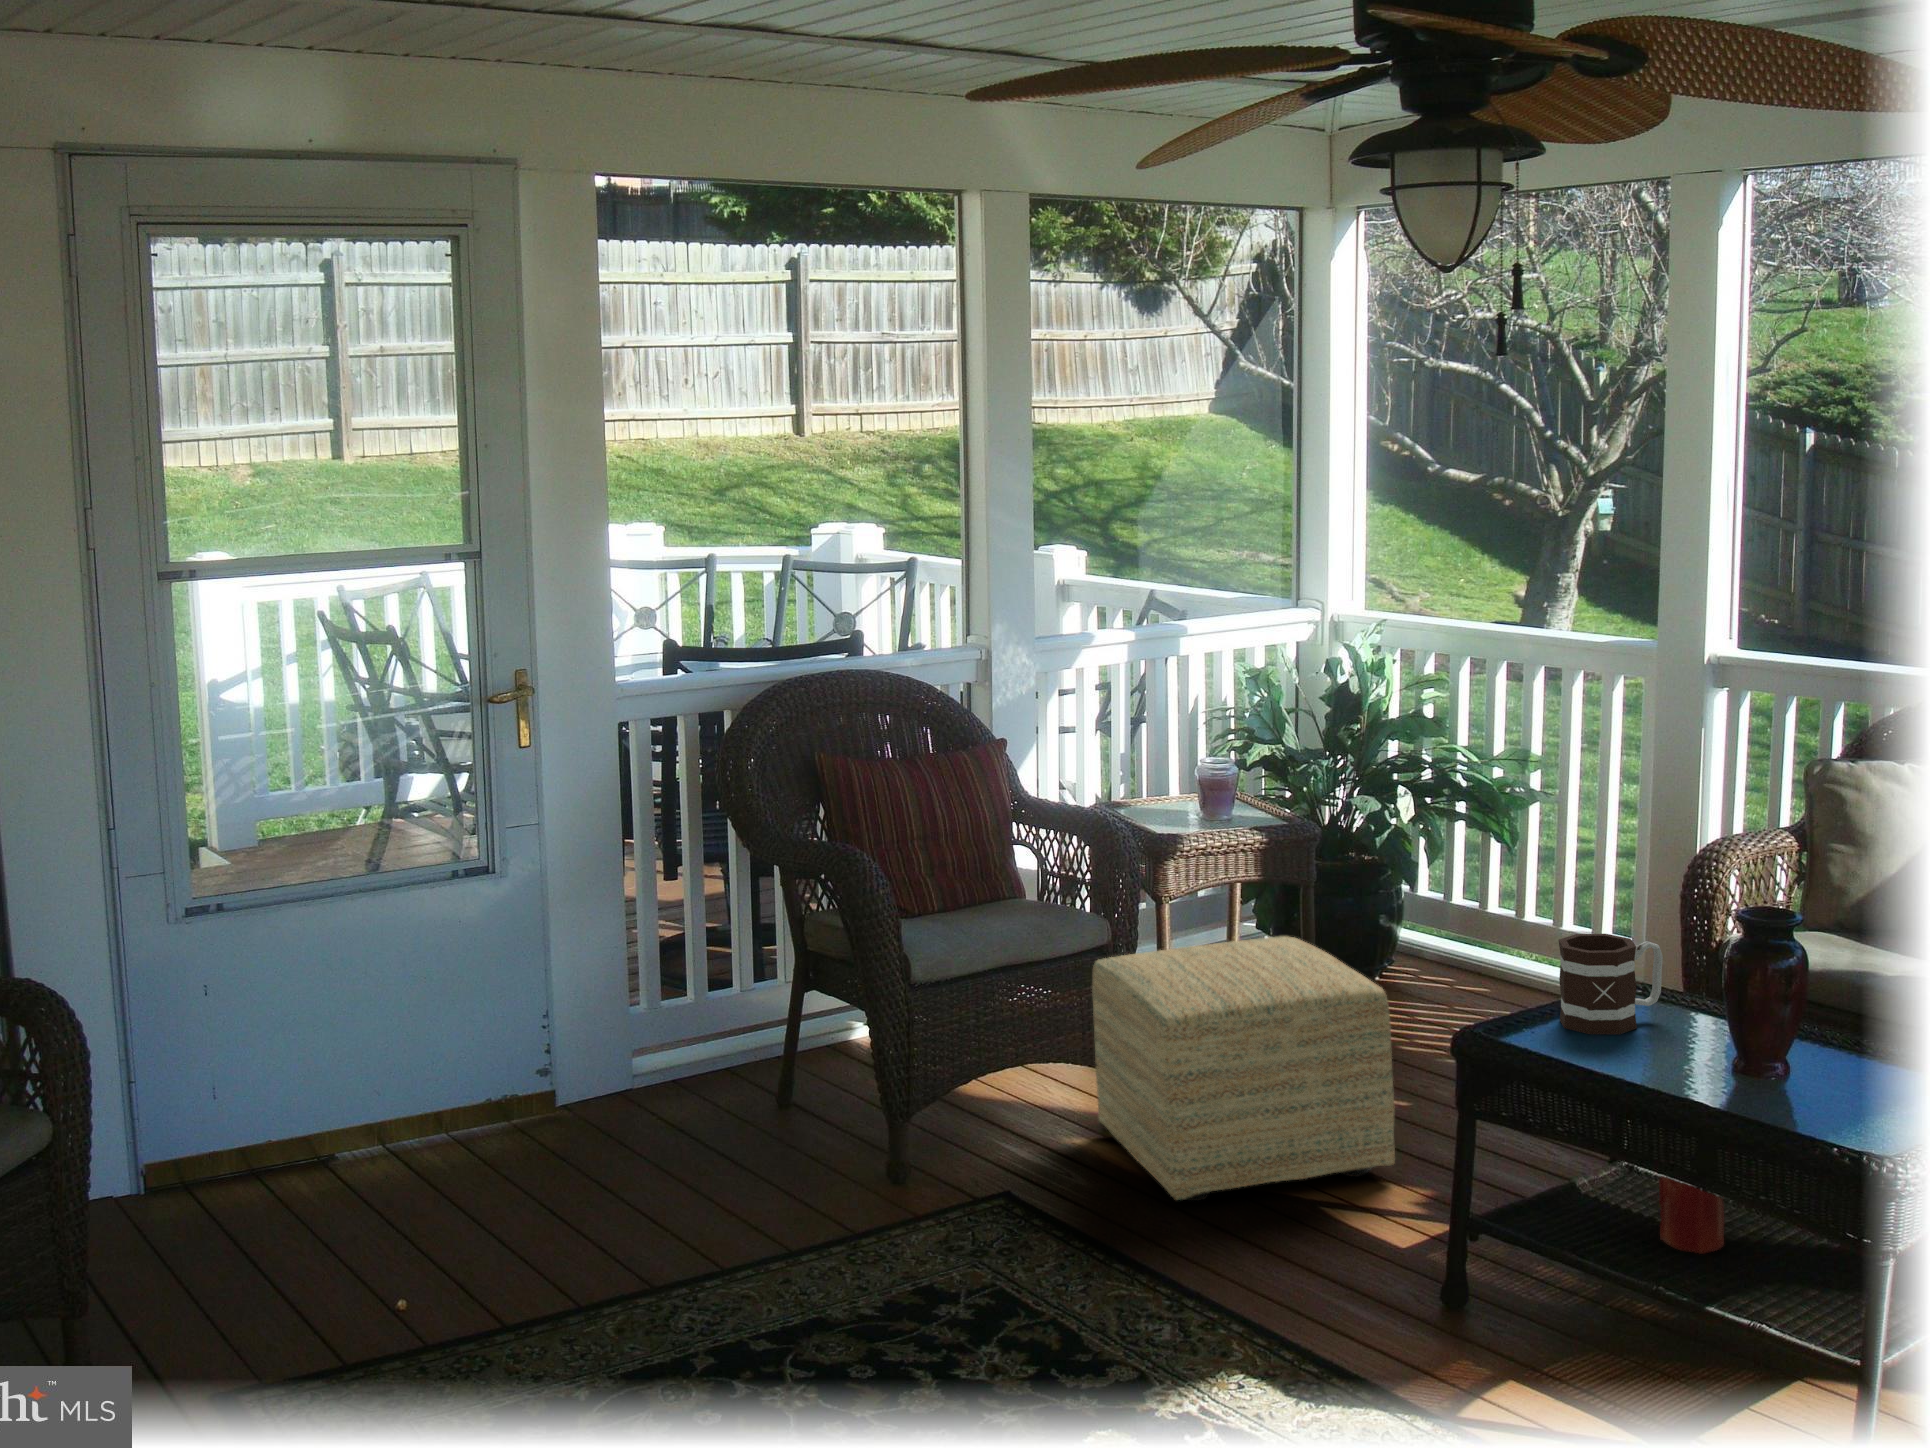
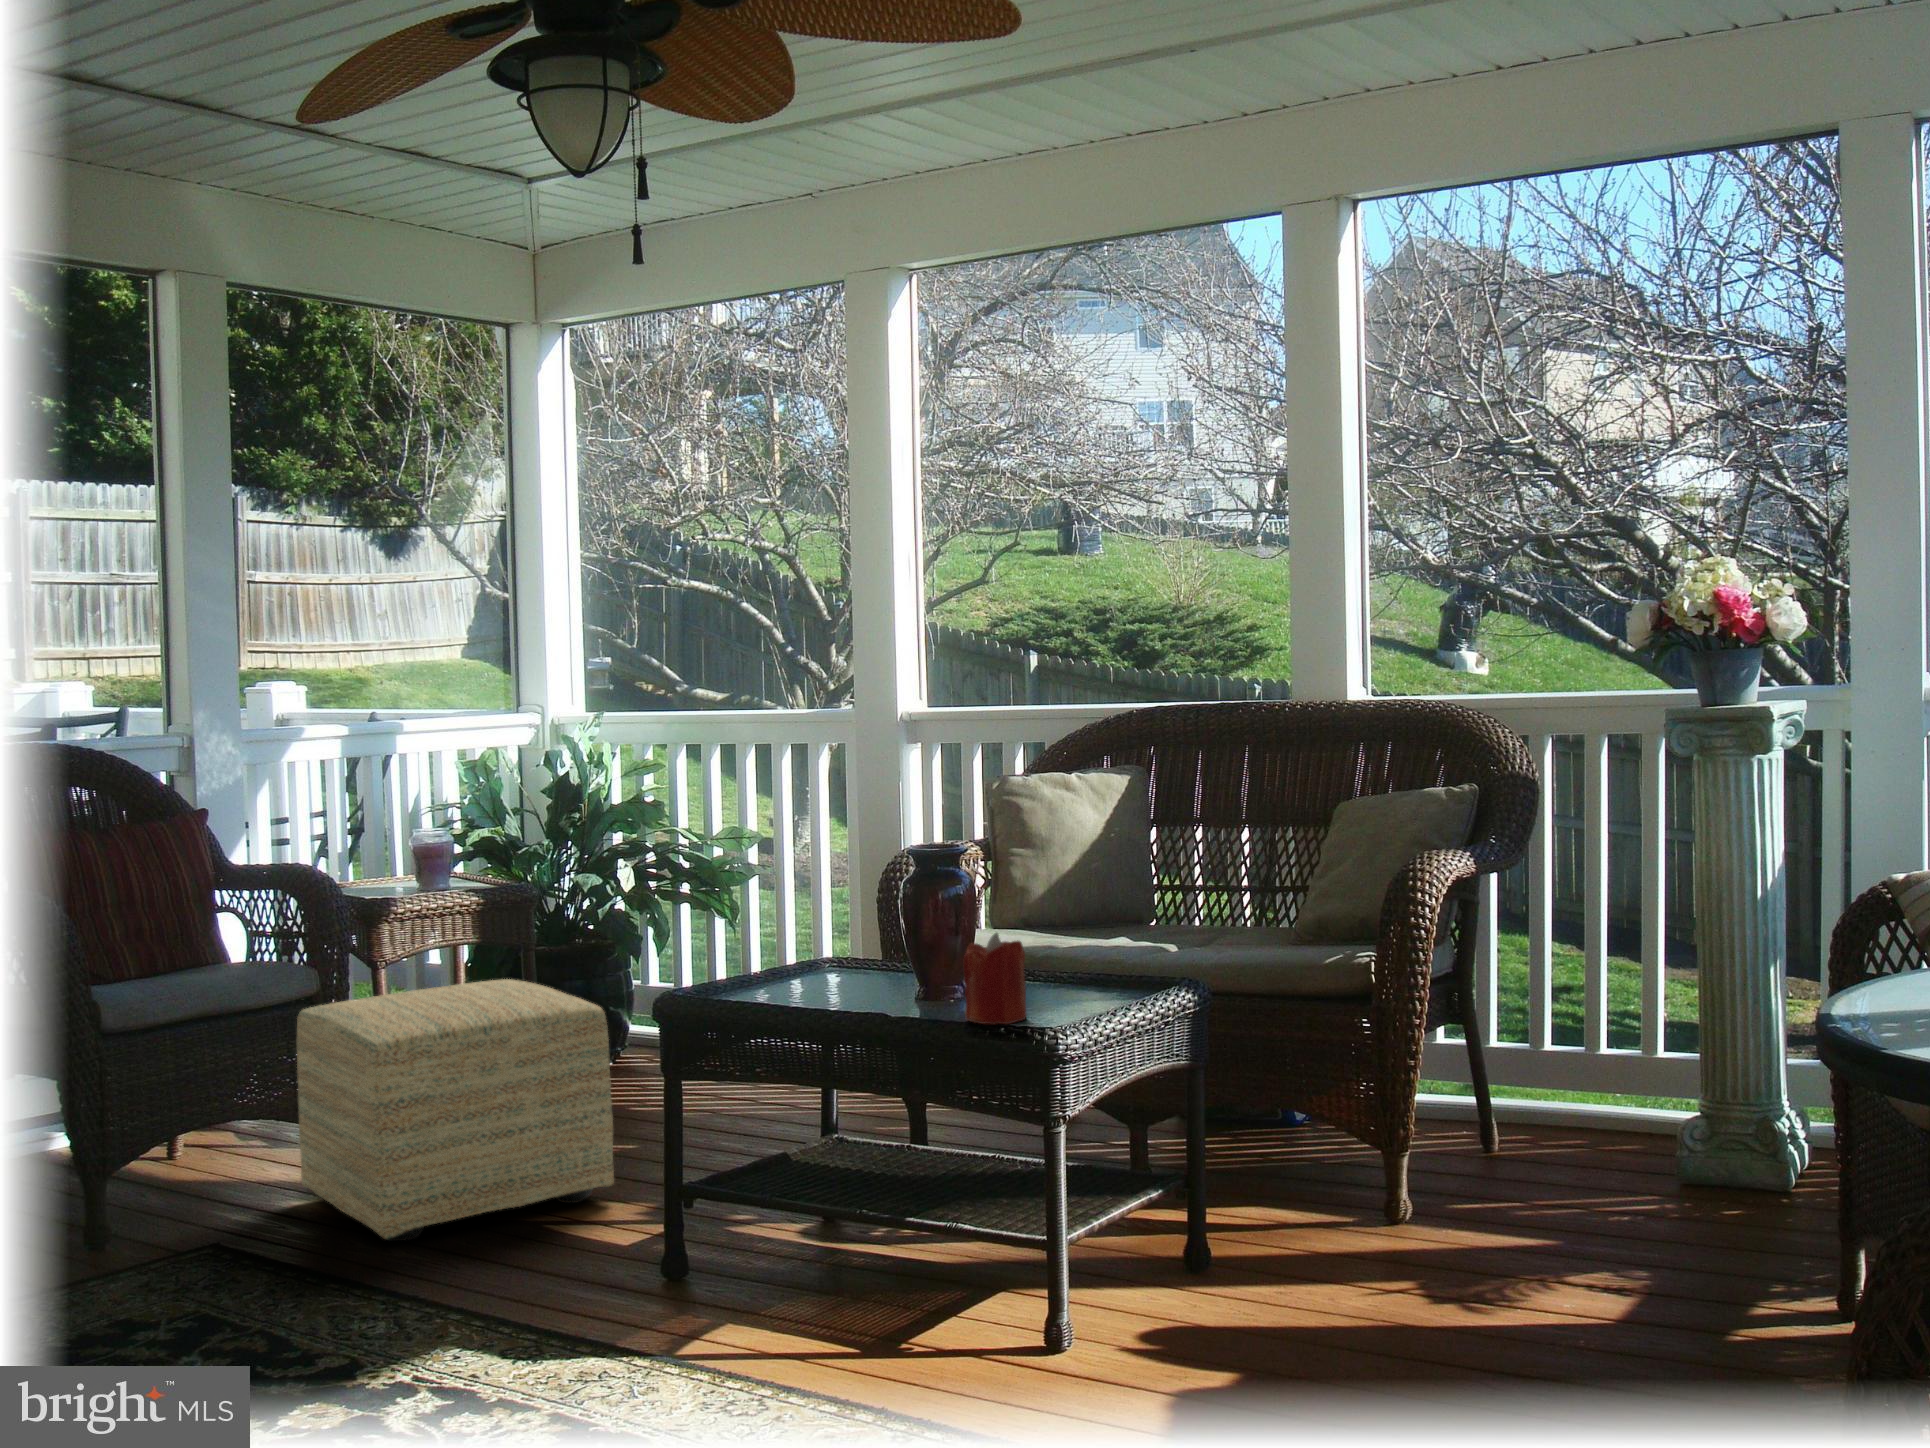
mug: present [1559,934,1663,1035] -> none [764,908,857,998]
candle: present [1659,1176,1724,1254] -> present [964,933,1027,1024]

